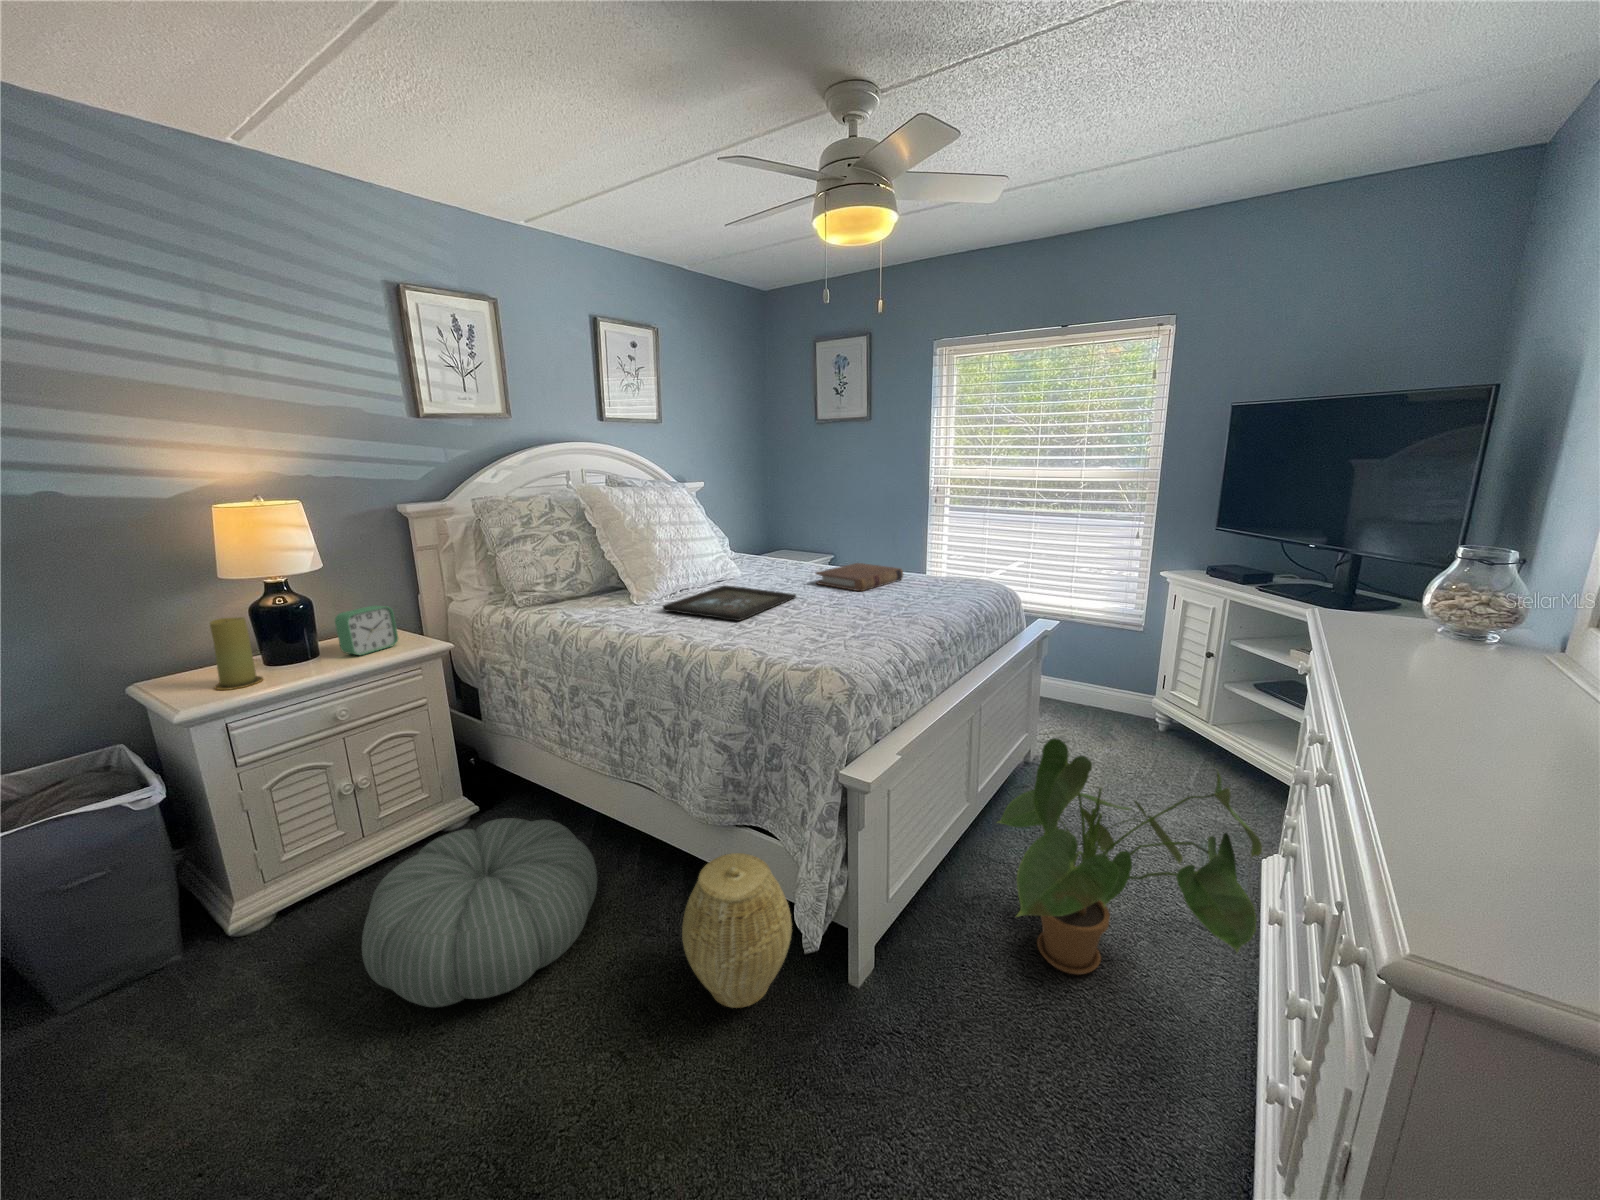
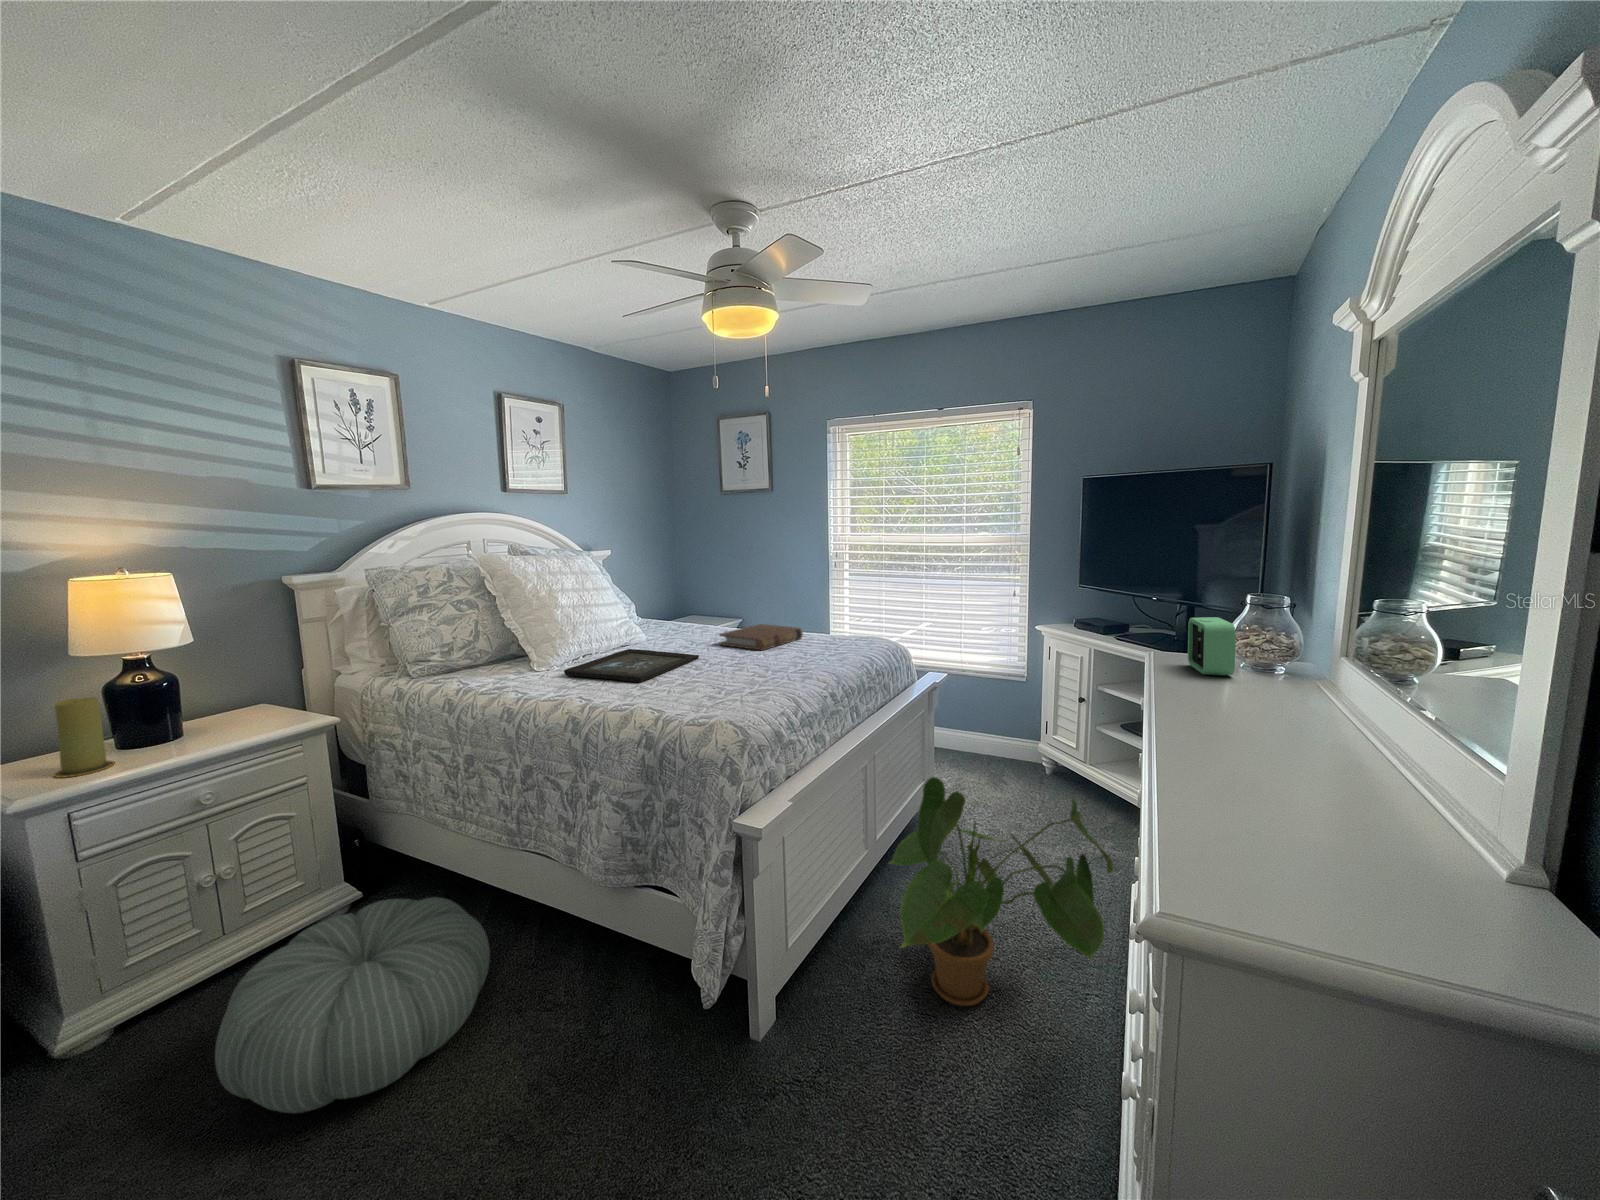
alarm clock: present [335,606,398,655] -> present [1188,617,1236,676]
woven basket: present [682,853,792,1008] -> none [578,913,691,1076]

